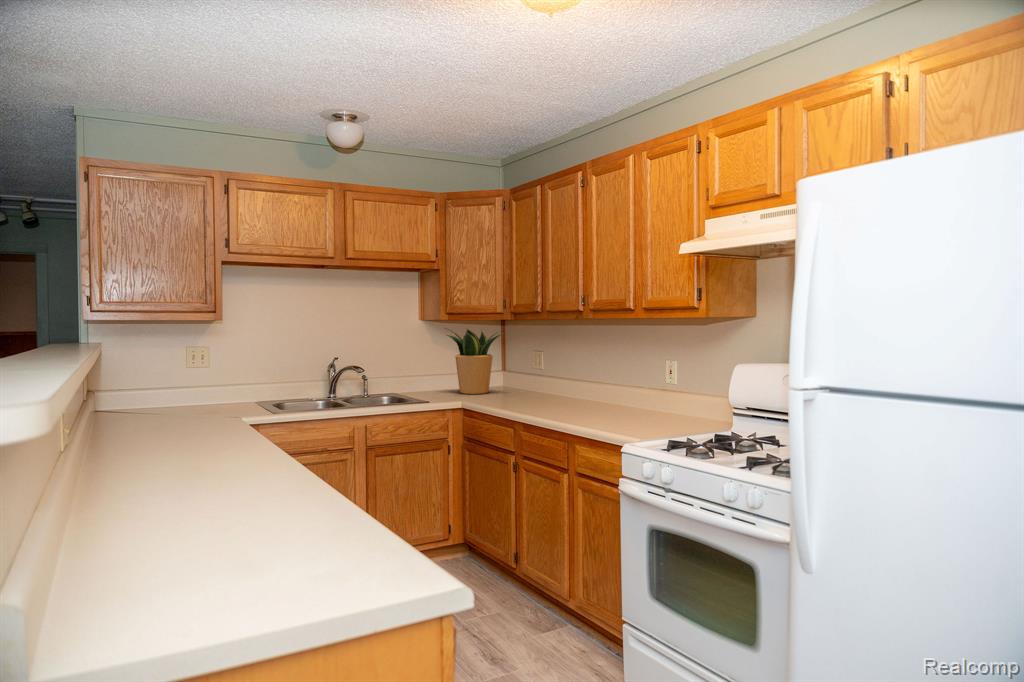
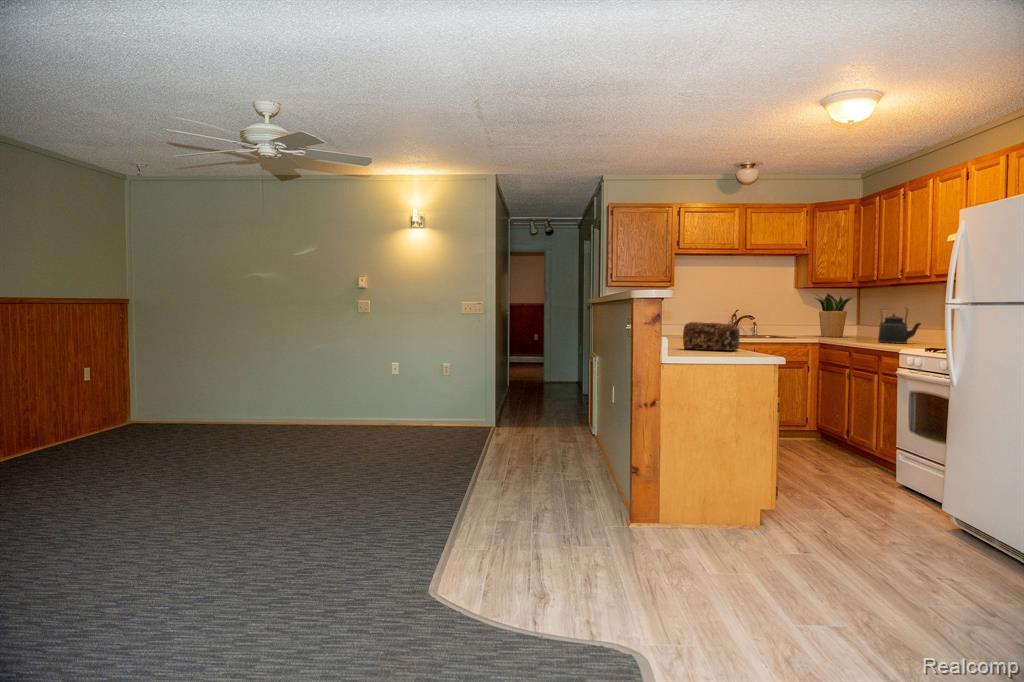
kettle: none [560,356,614,415] -> present [878,309,921,343]
bread loaf: none [164,487,364,604] -> present [683,322,740,351]

